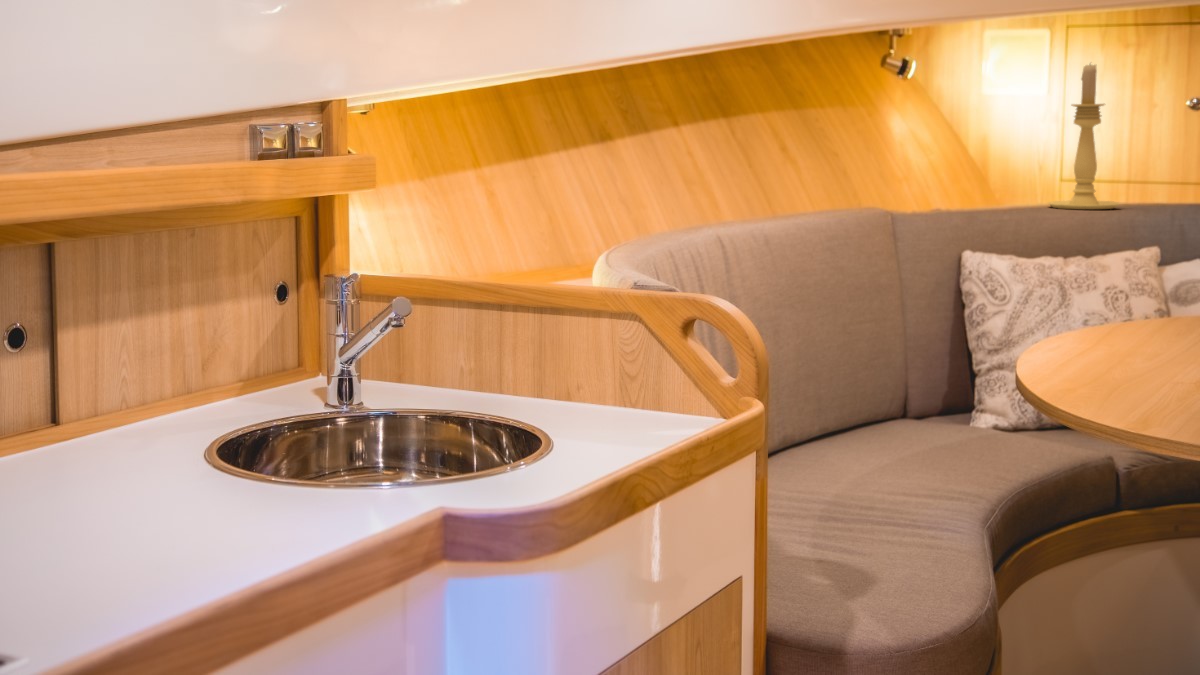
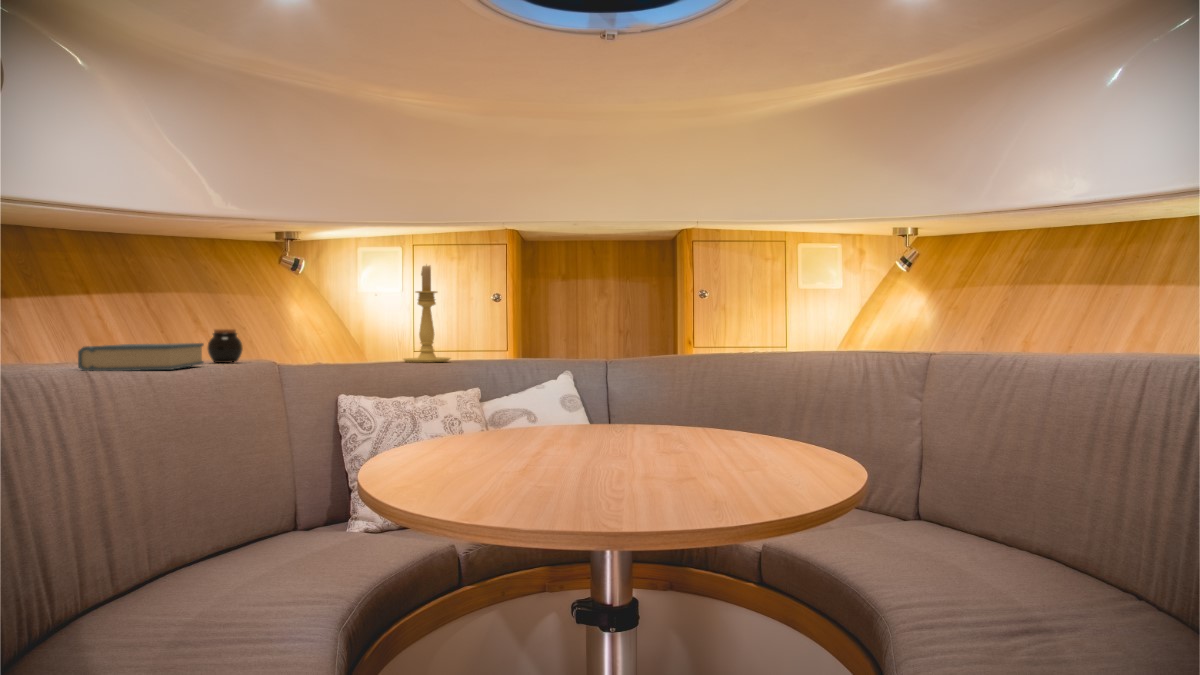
jar: none [810,163,848,205] -> present [207,329,243,363]
hardback book: none [716,185,818,218] -> present [78,343,204,371]

